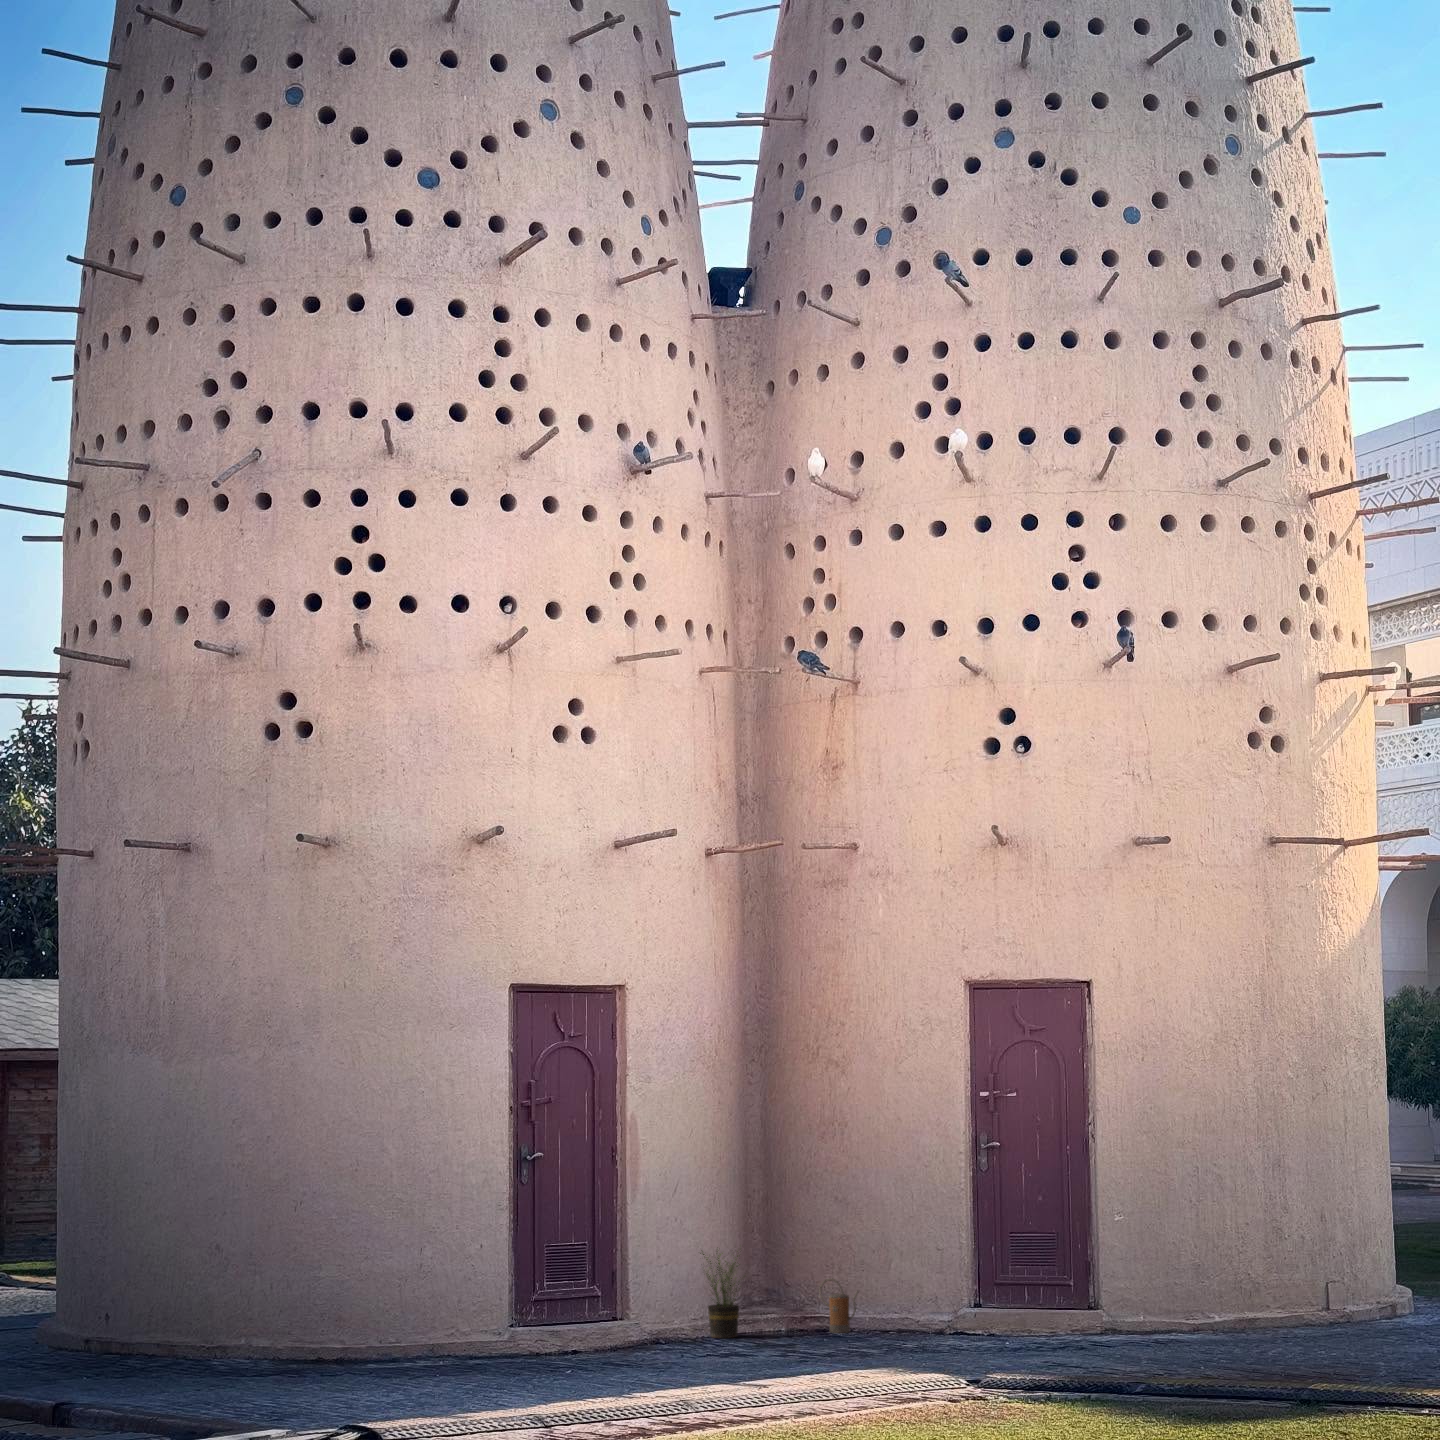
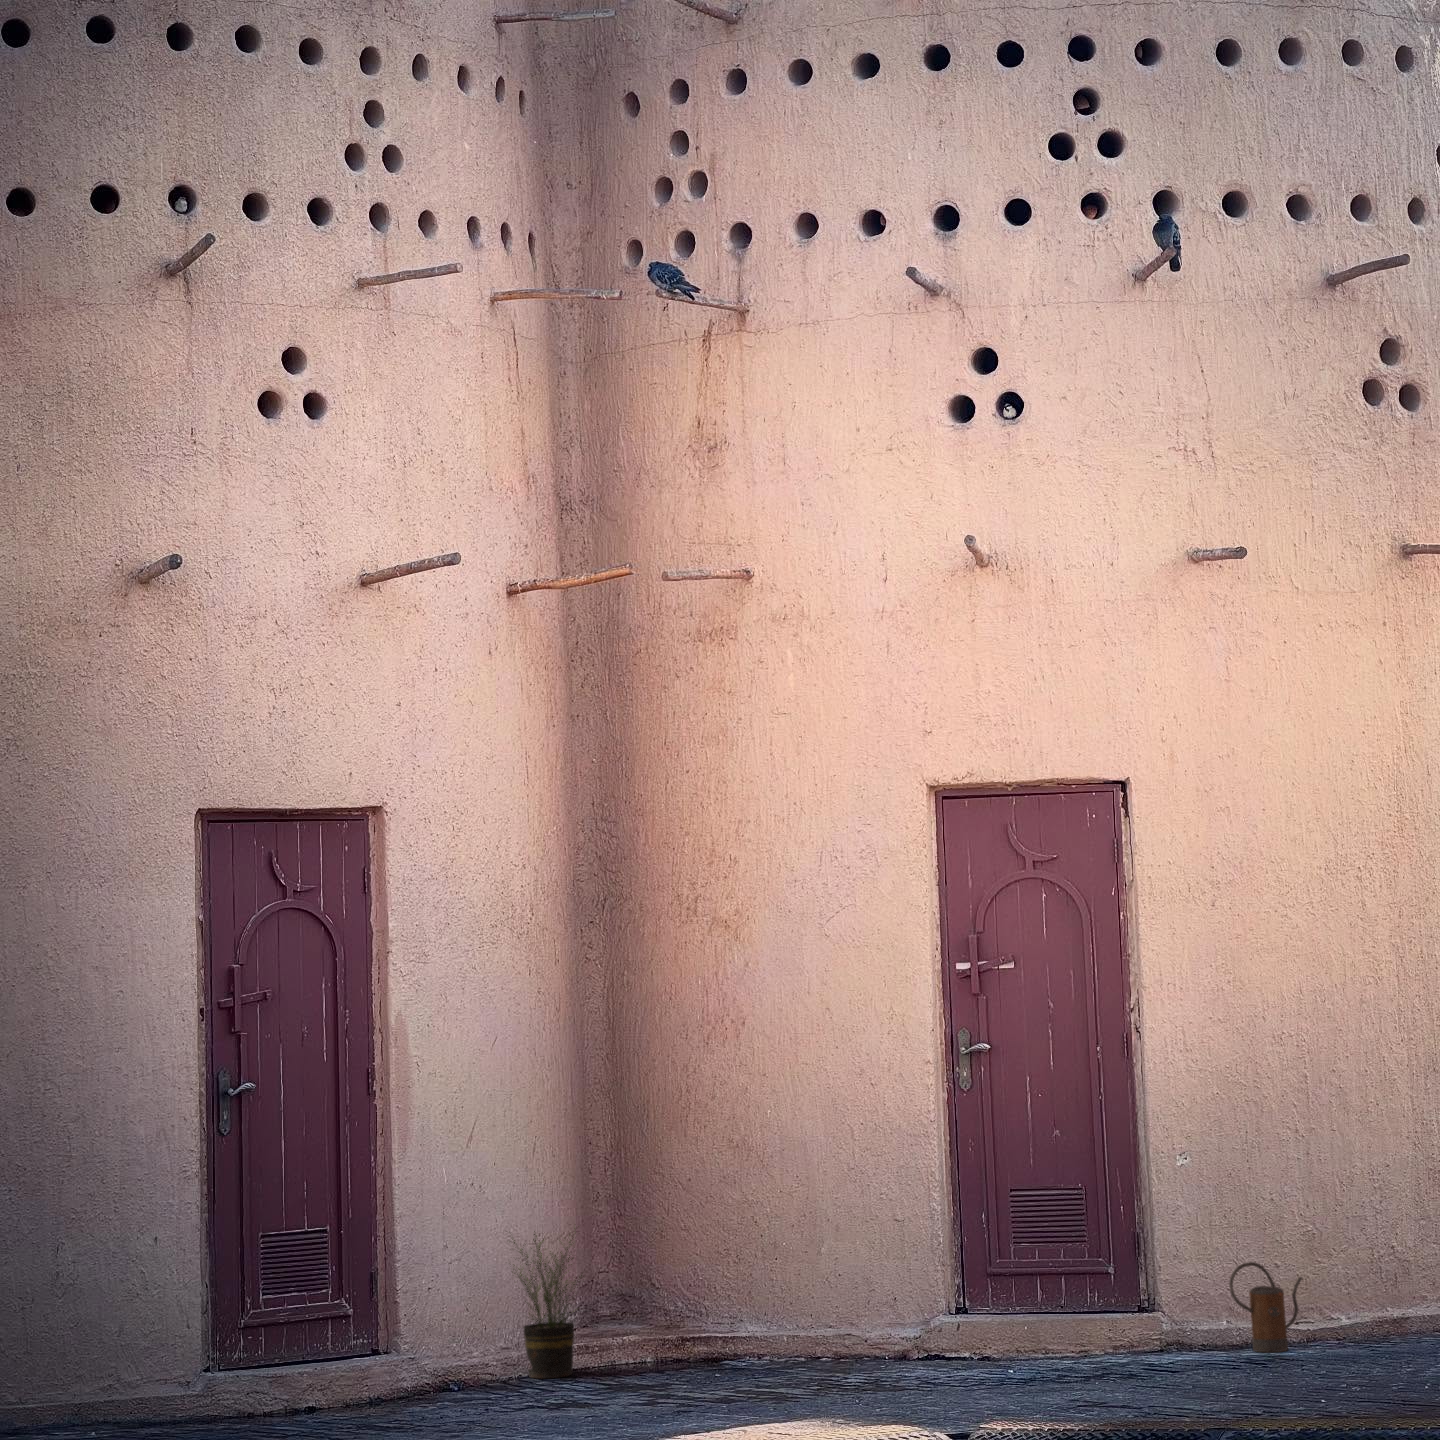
watering can: present [819,1278,858,1333] -> present [1229,1262,1302,1352]

